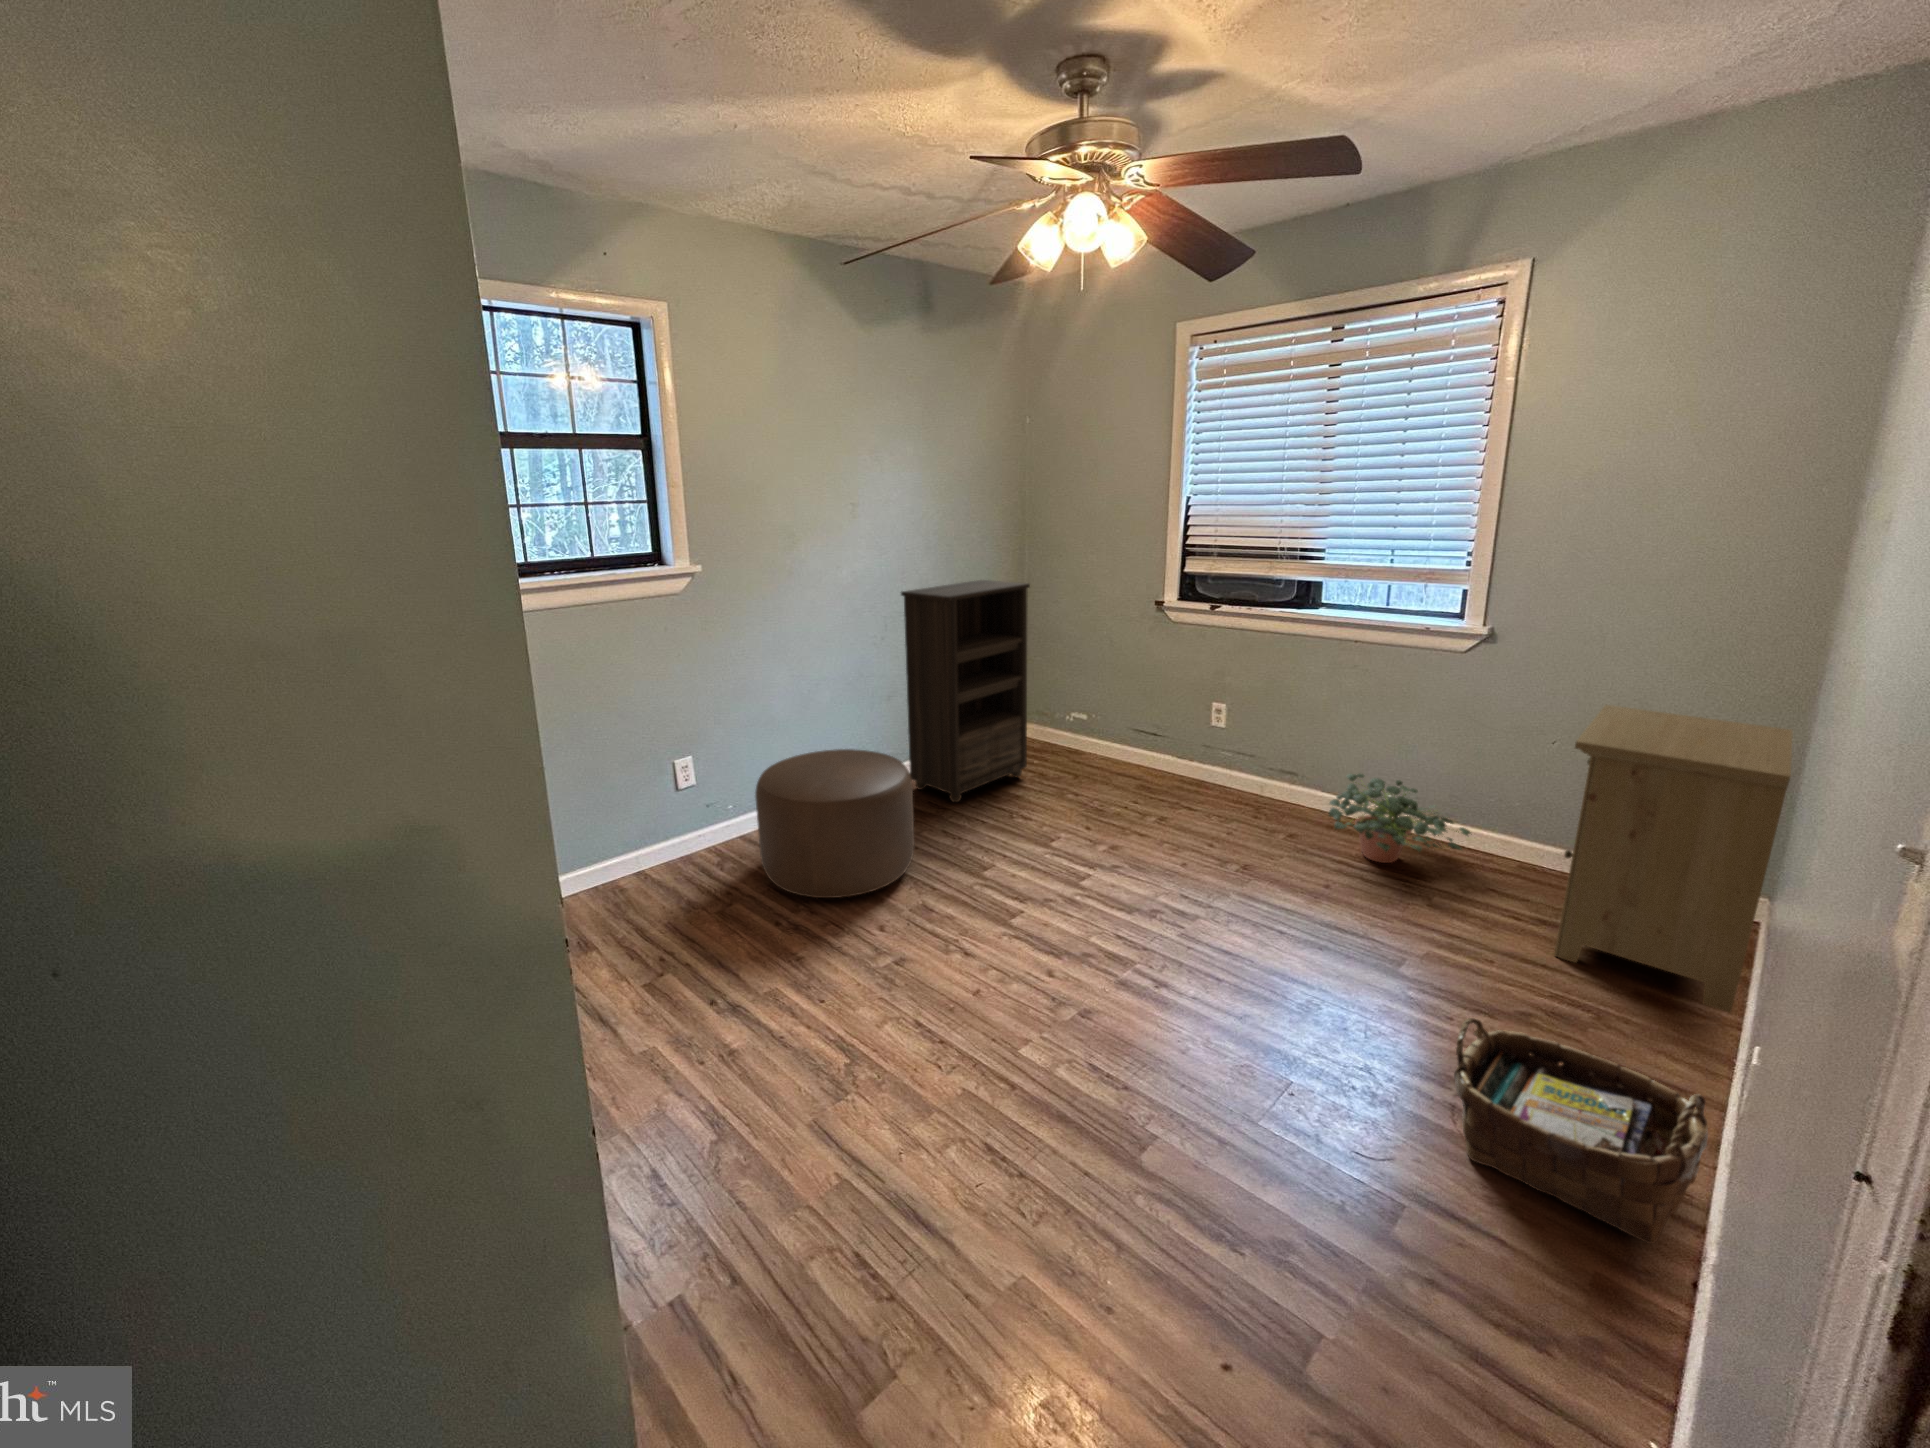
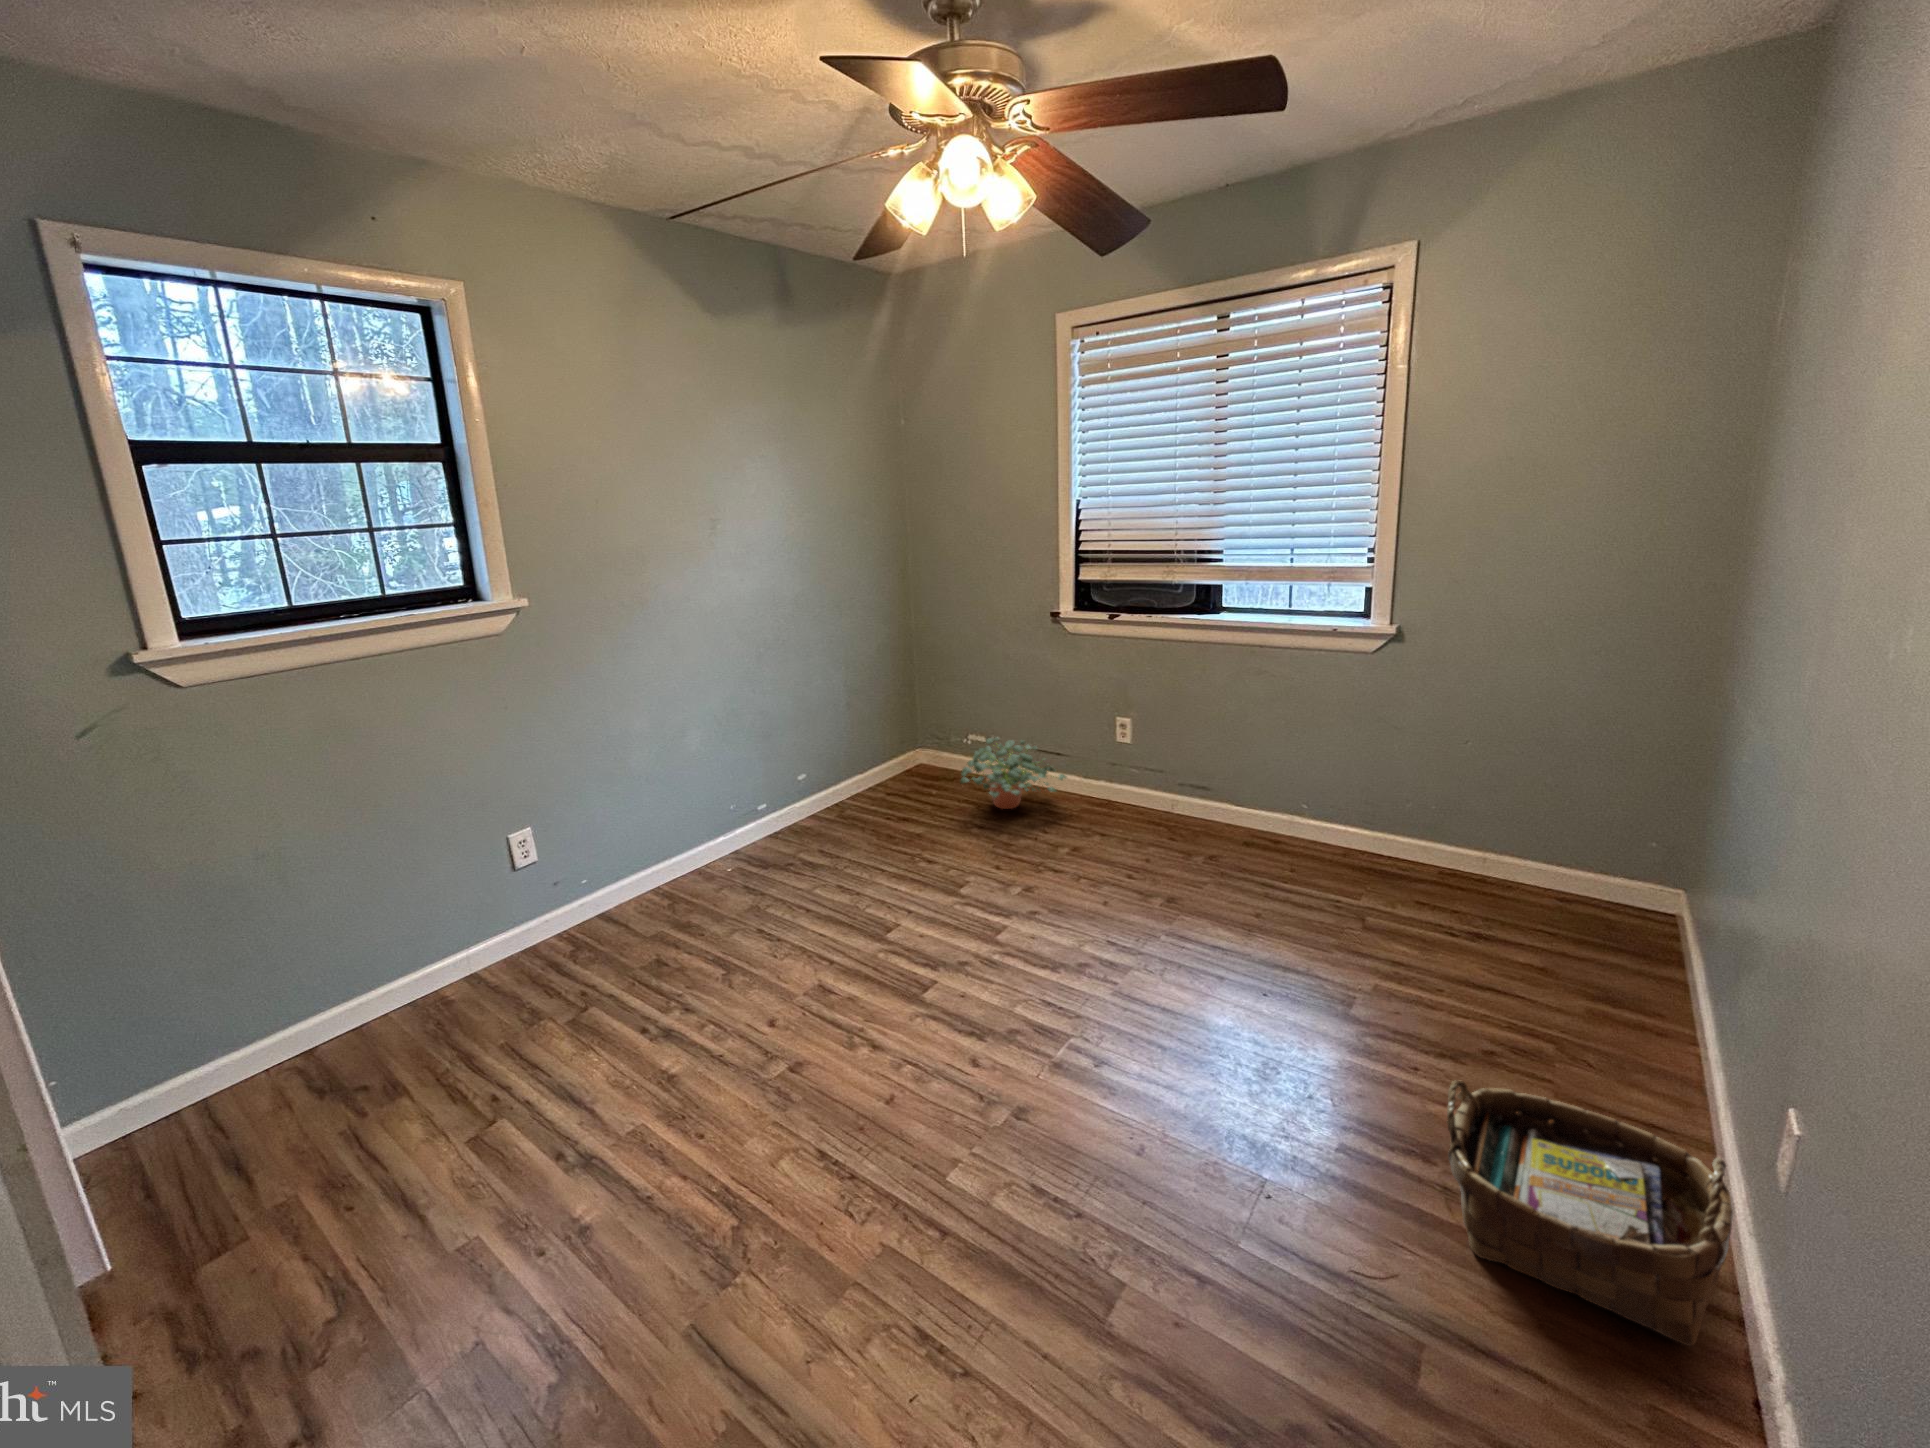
bookshelf: present [901,580,1030,802] -> none [775,597,927,849]
nightstand: present [1554,705,1792,1013] -> none [1496,701,1728,1022]
ottoman: present [755,749,914,898] -> none [609,803,806,991]
potted plant: present [1329,774,1470,863] -> present [960,737,1066,809]

